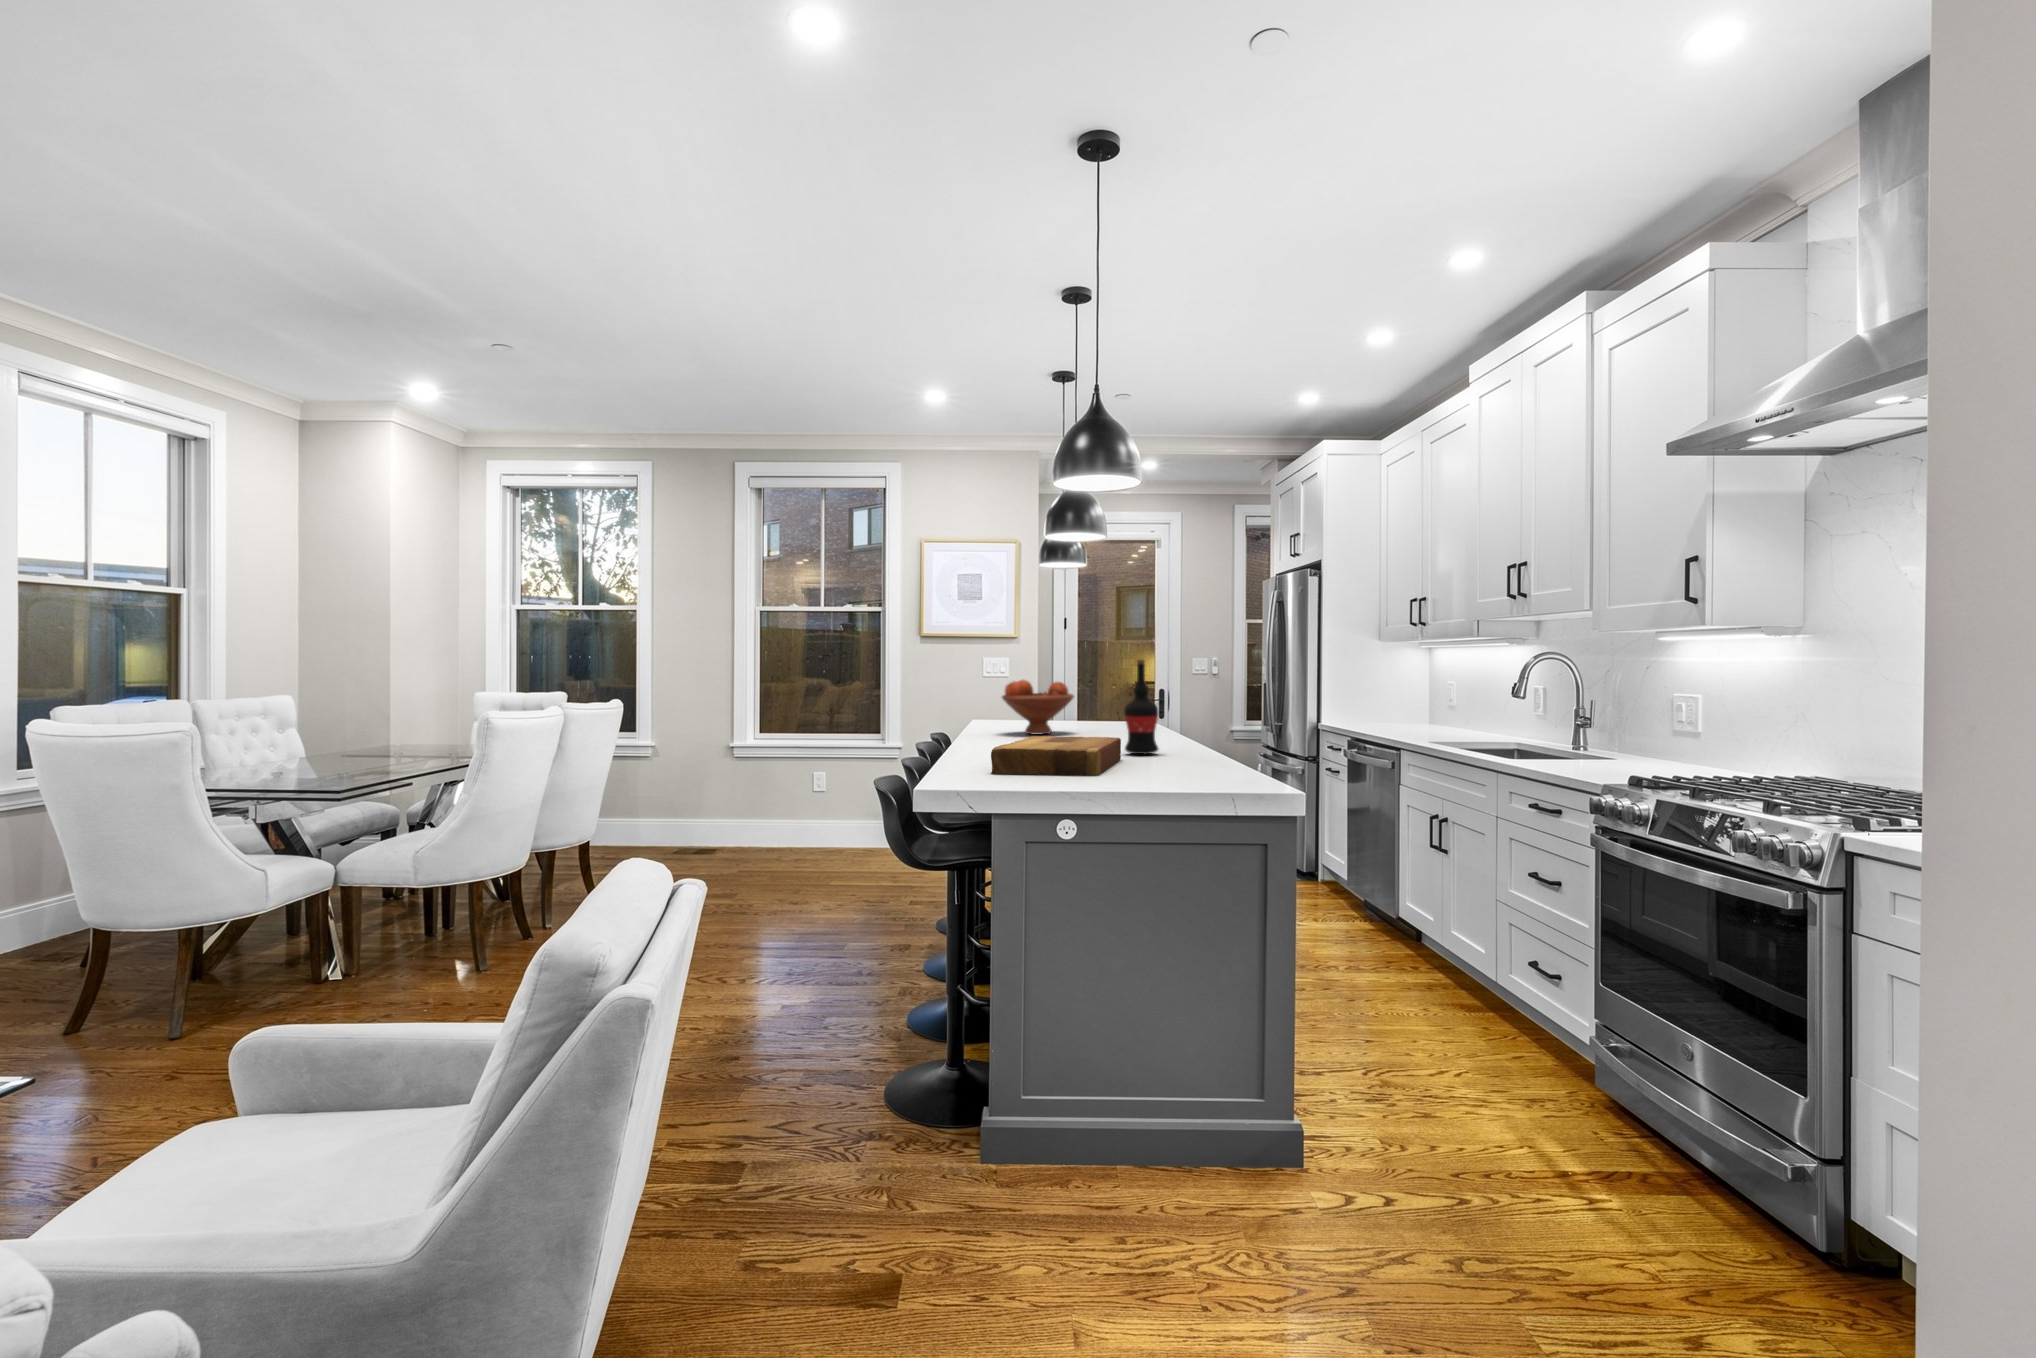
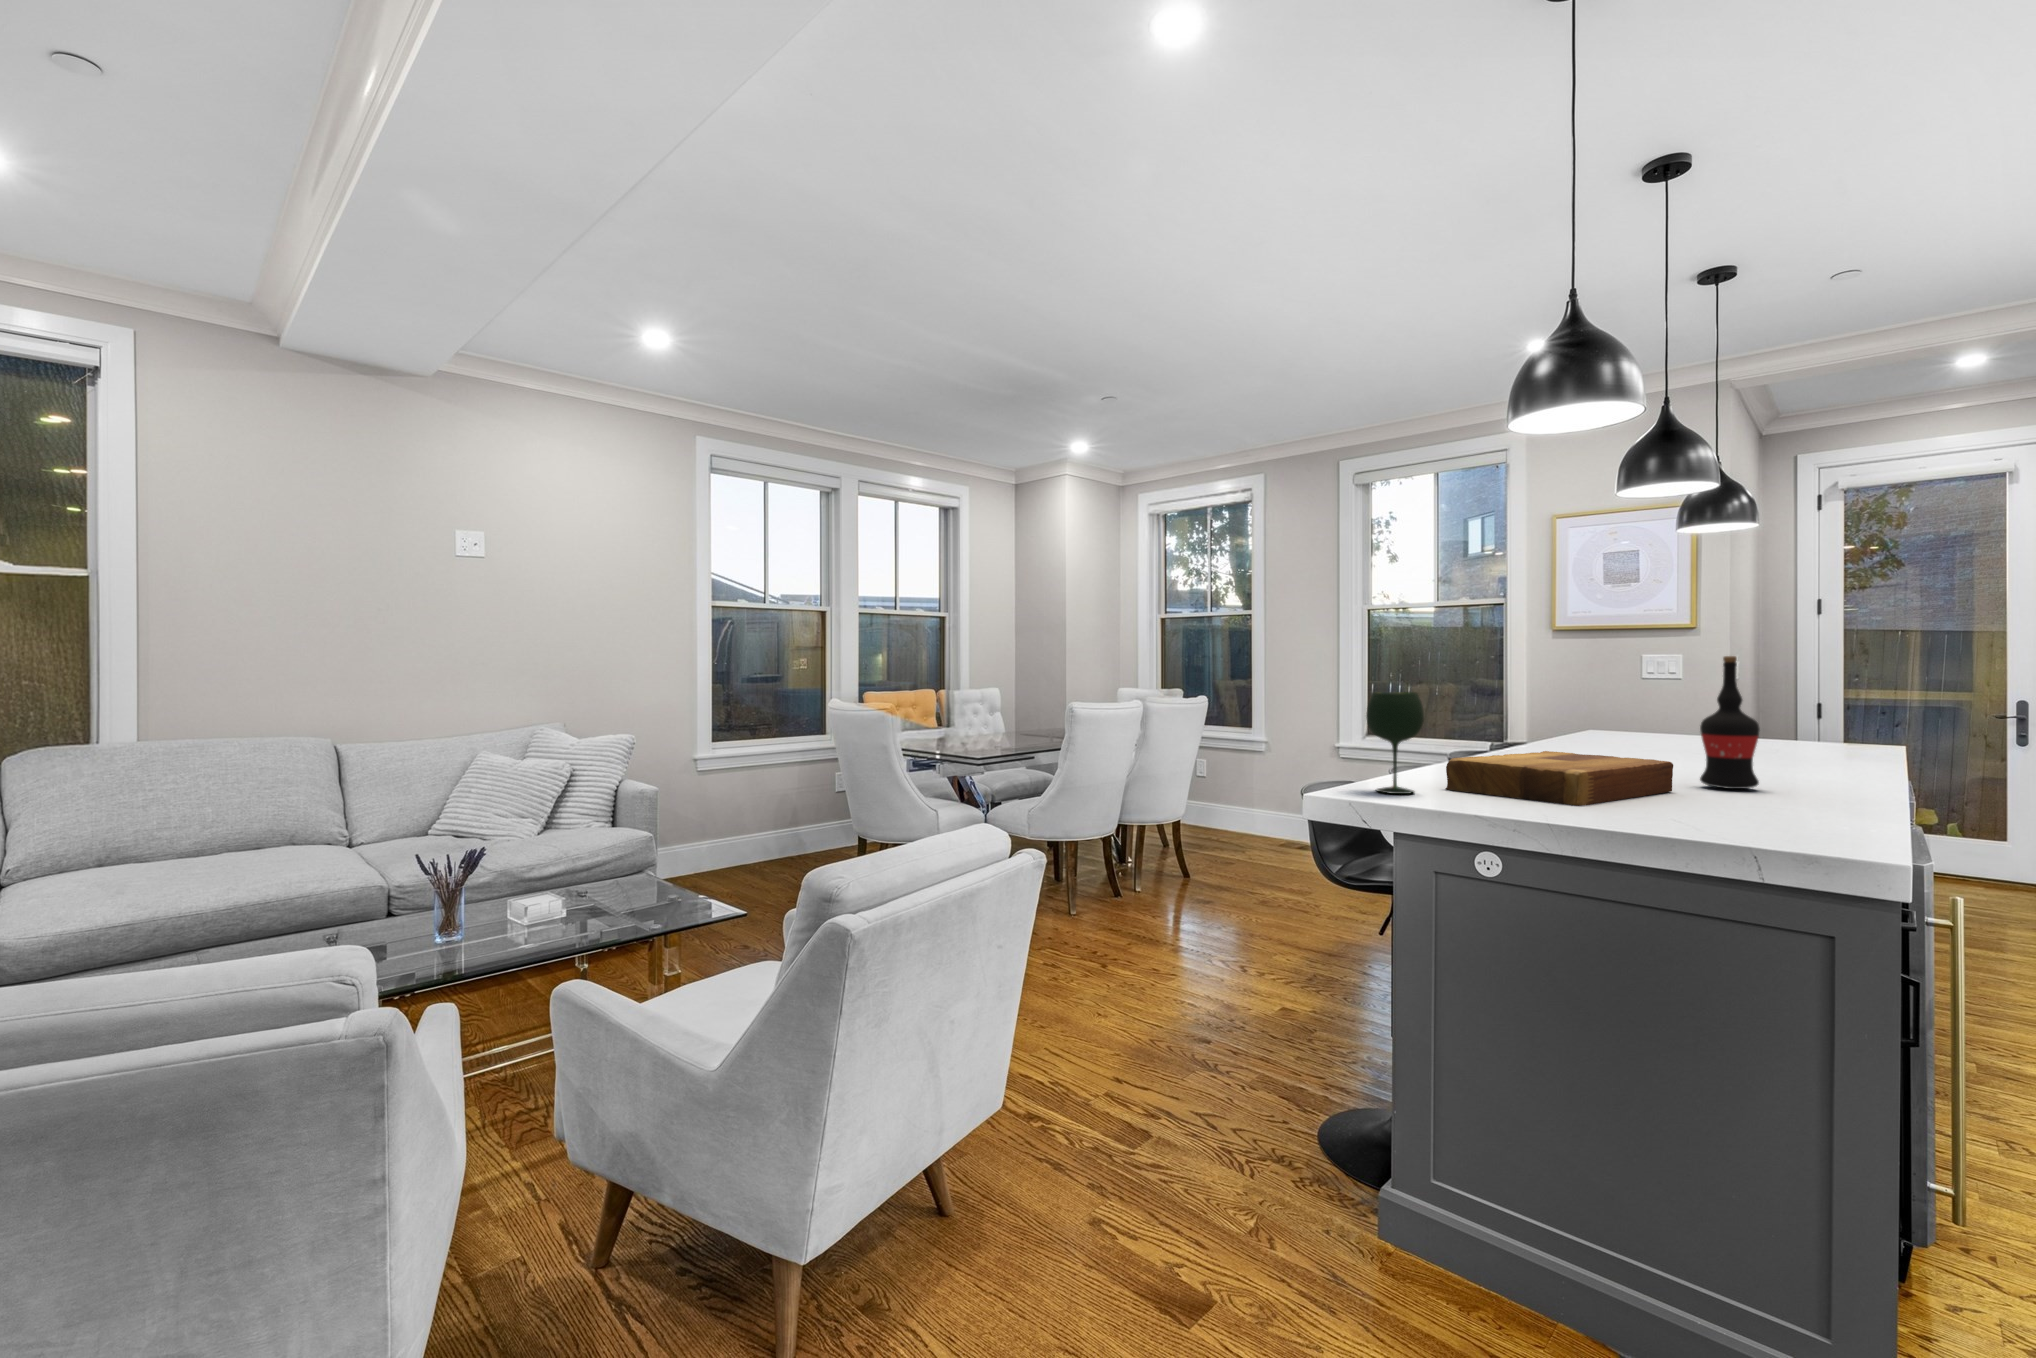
fruit bowl: present [1002,680,1074,734] -> none [1586,683,1700,754]
wine glass: none [941,693,988,781] -> present [1366,692,1424,794]

